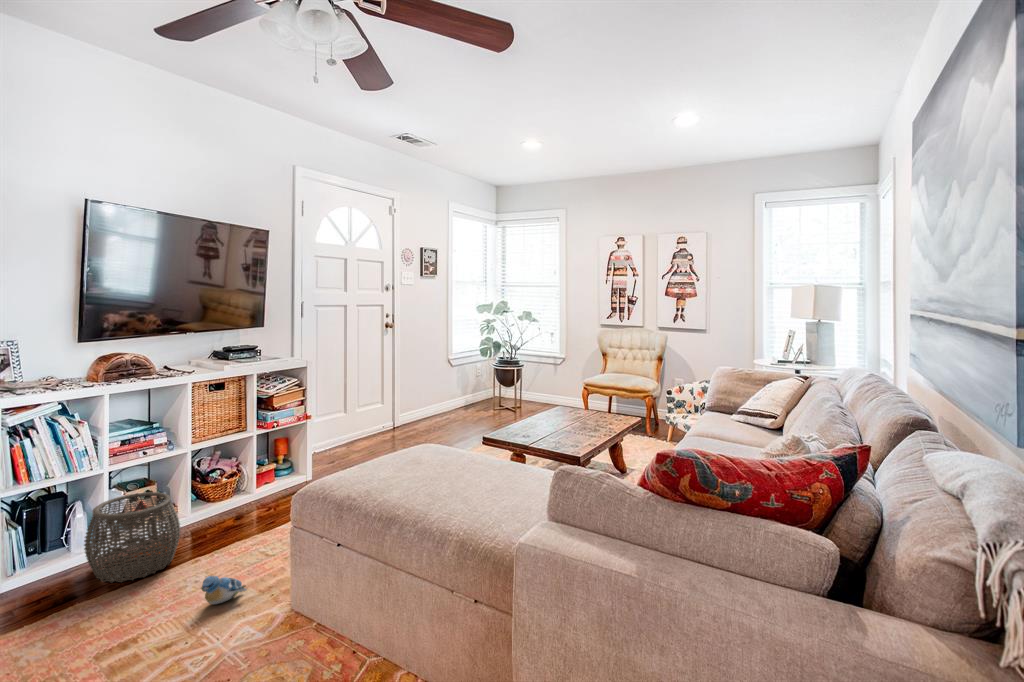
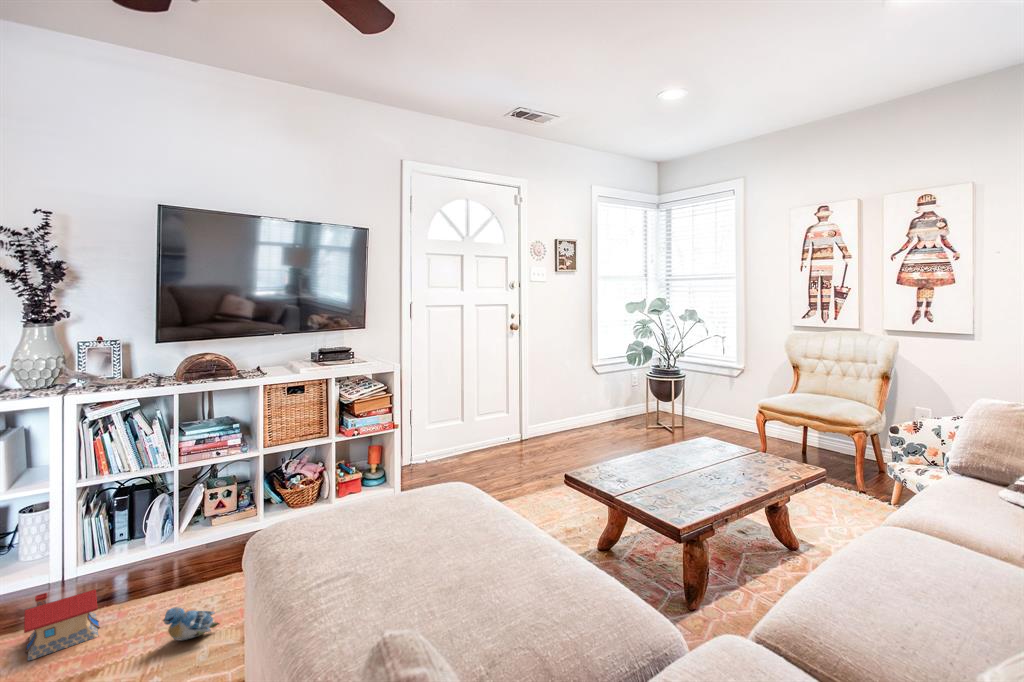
woven basket: present [84,492,181,583] -> none [127,495,220,586]
toy house: none [27,581,117,652] -> present [24,590,99,661]

